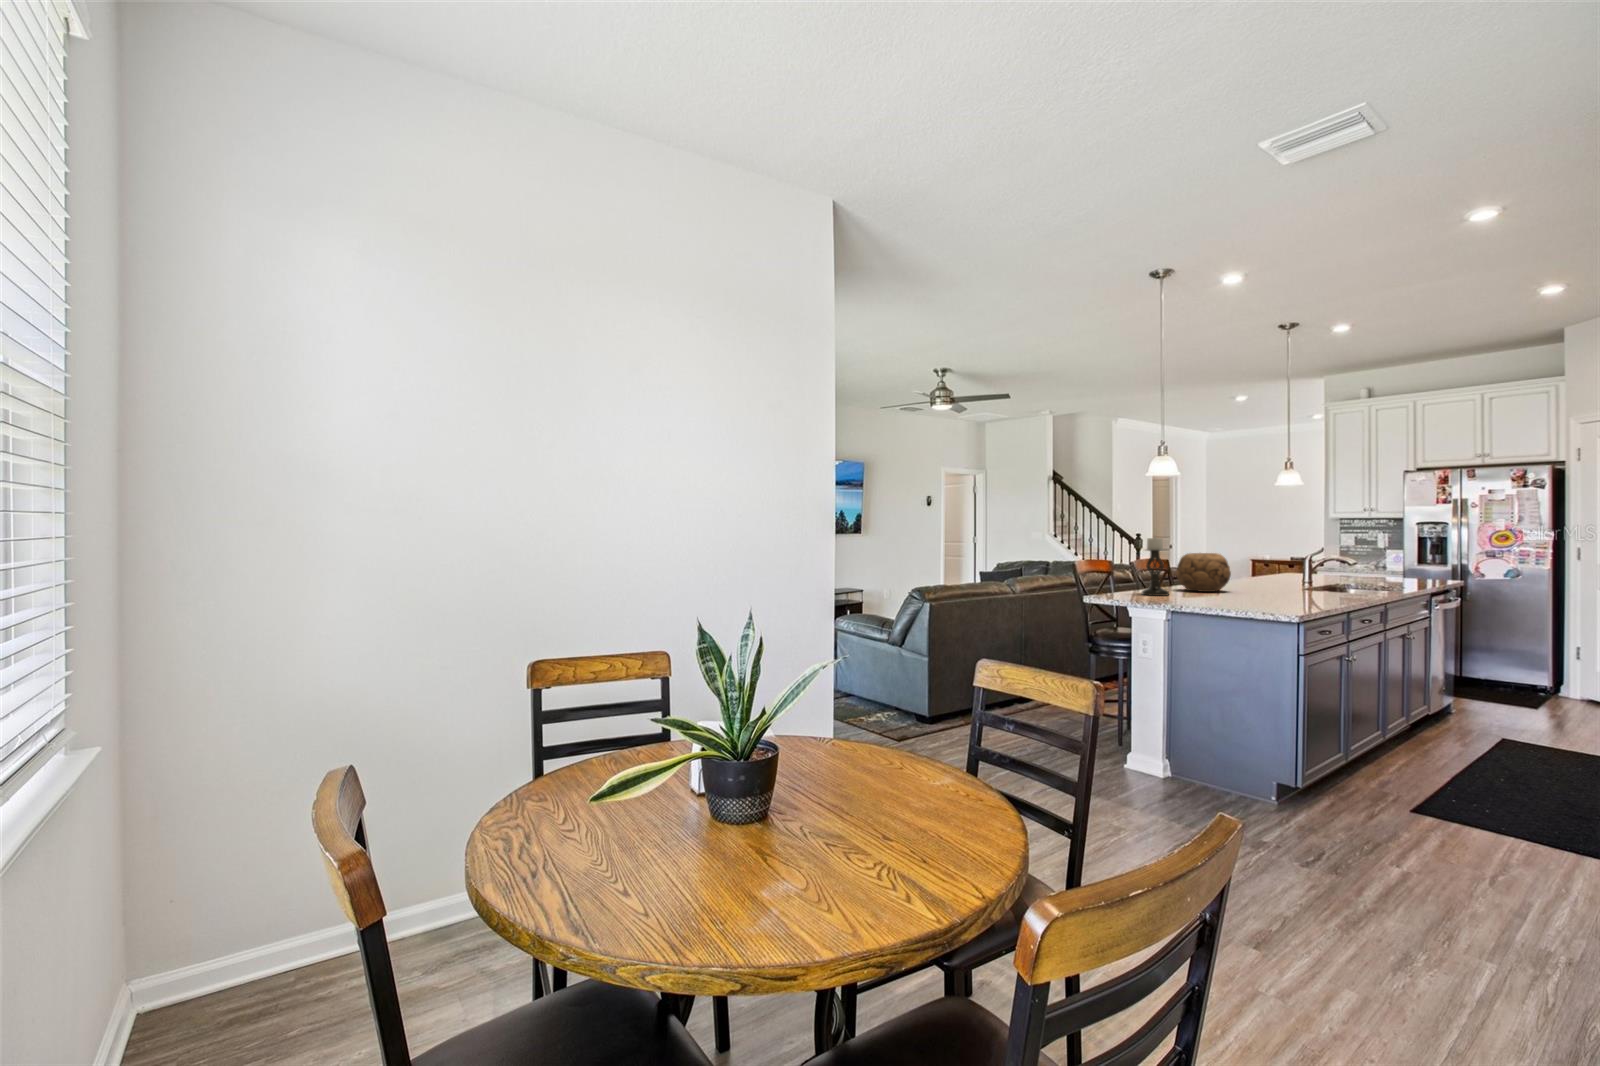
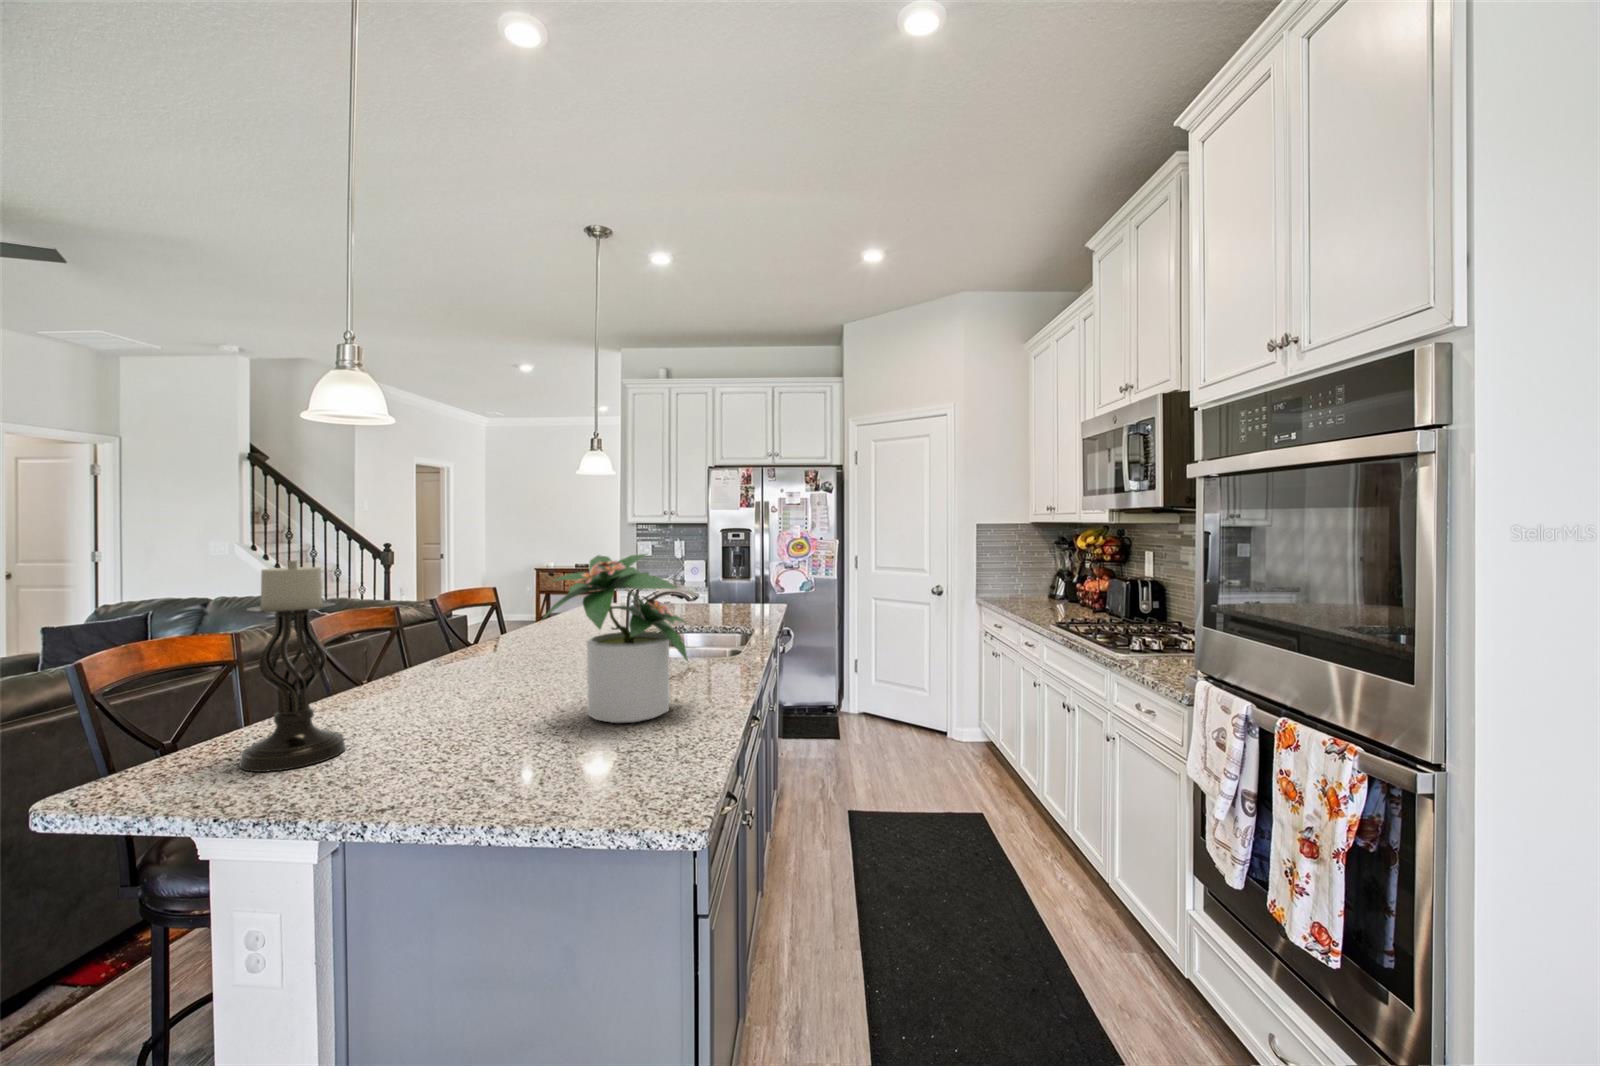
potted plant: none [1234,536,1303,600] -> present [544,554,688,723]
decorative bowl: present [1176,553,1231,592] -> none [388,596,526,701]

